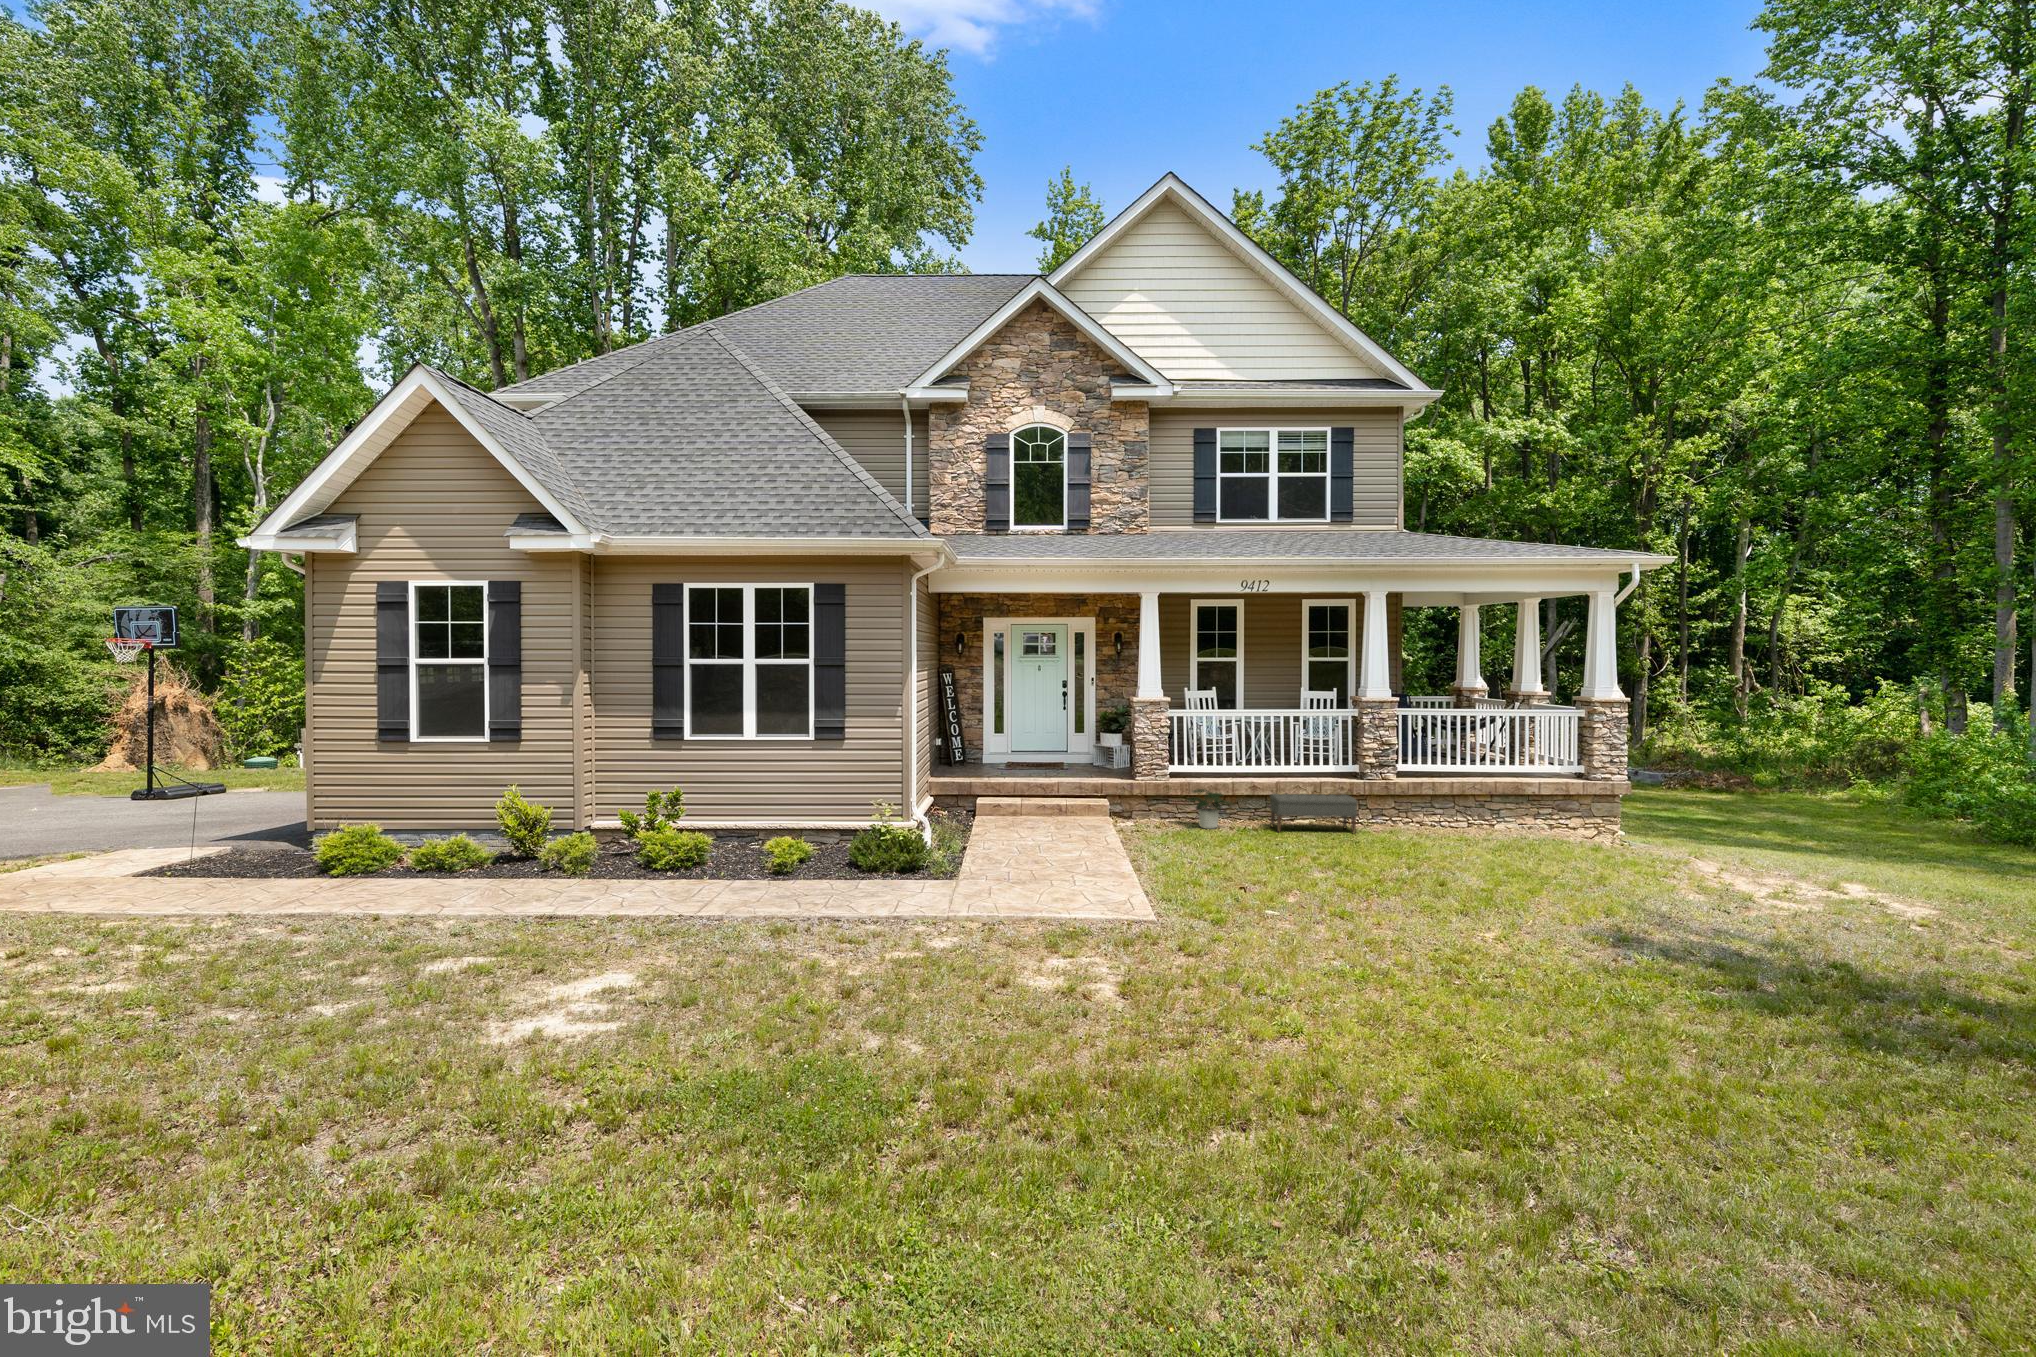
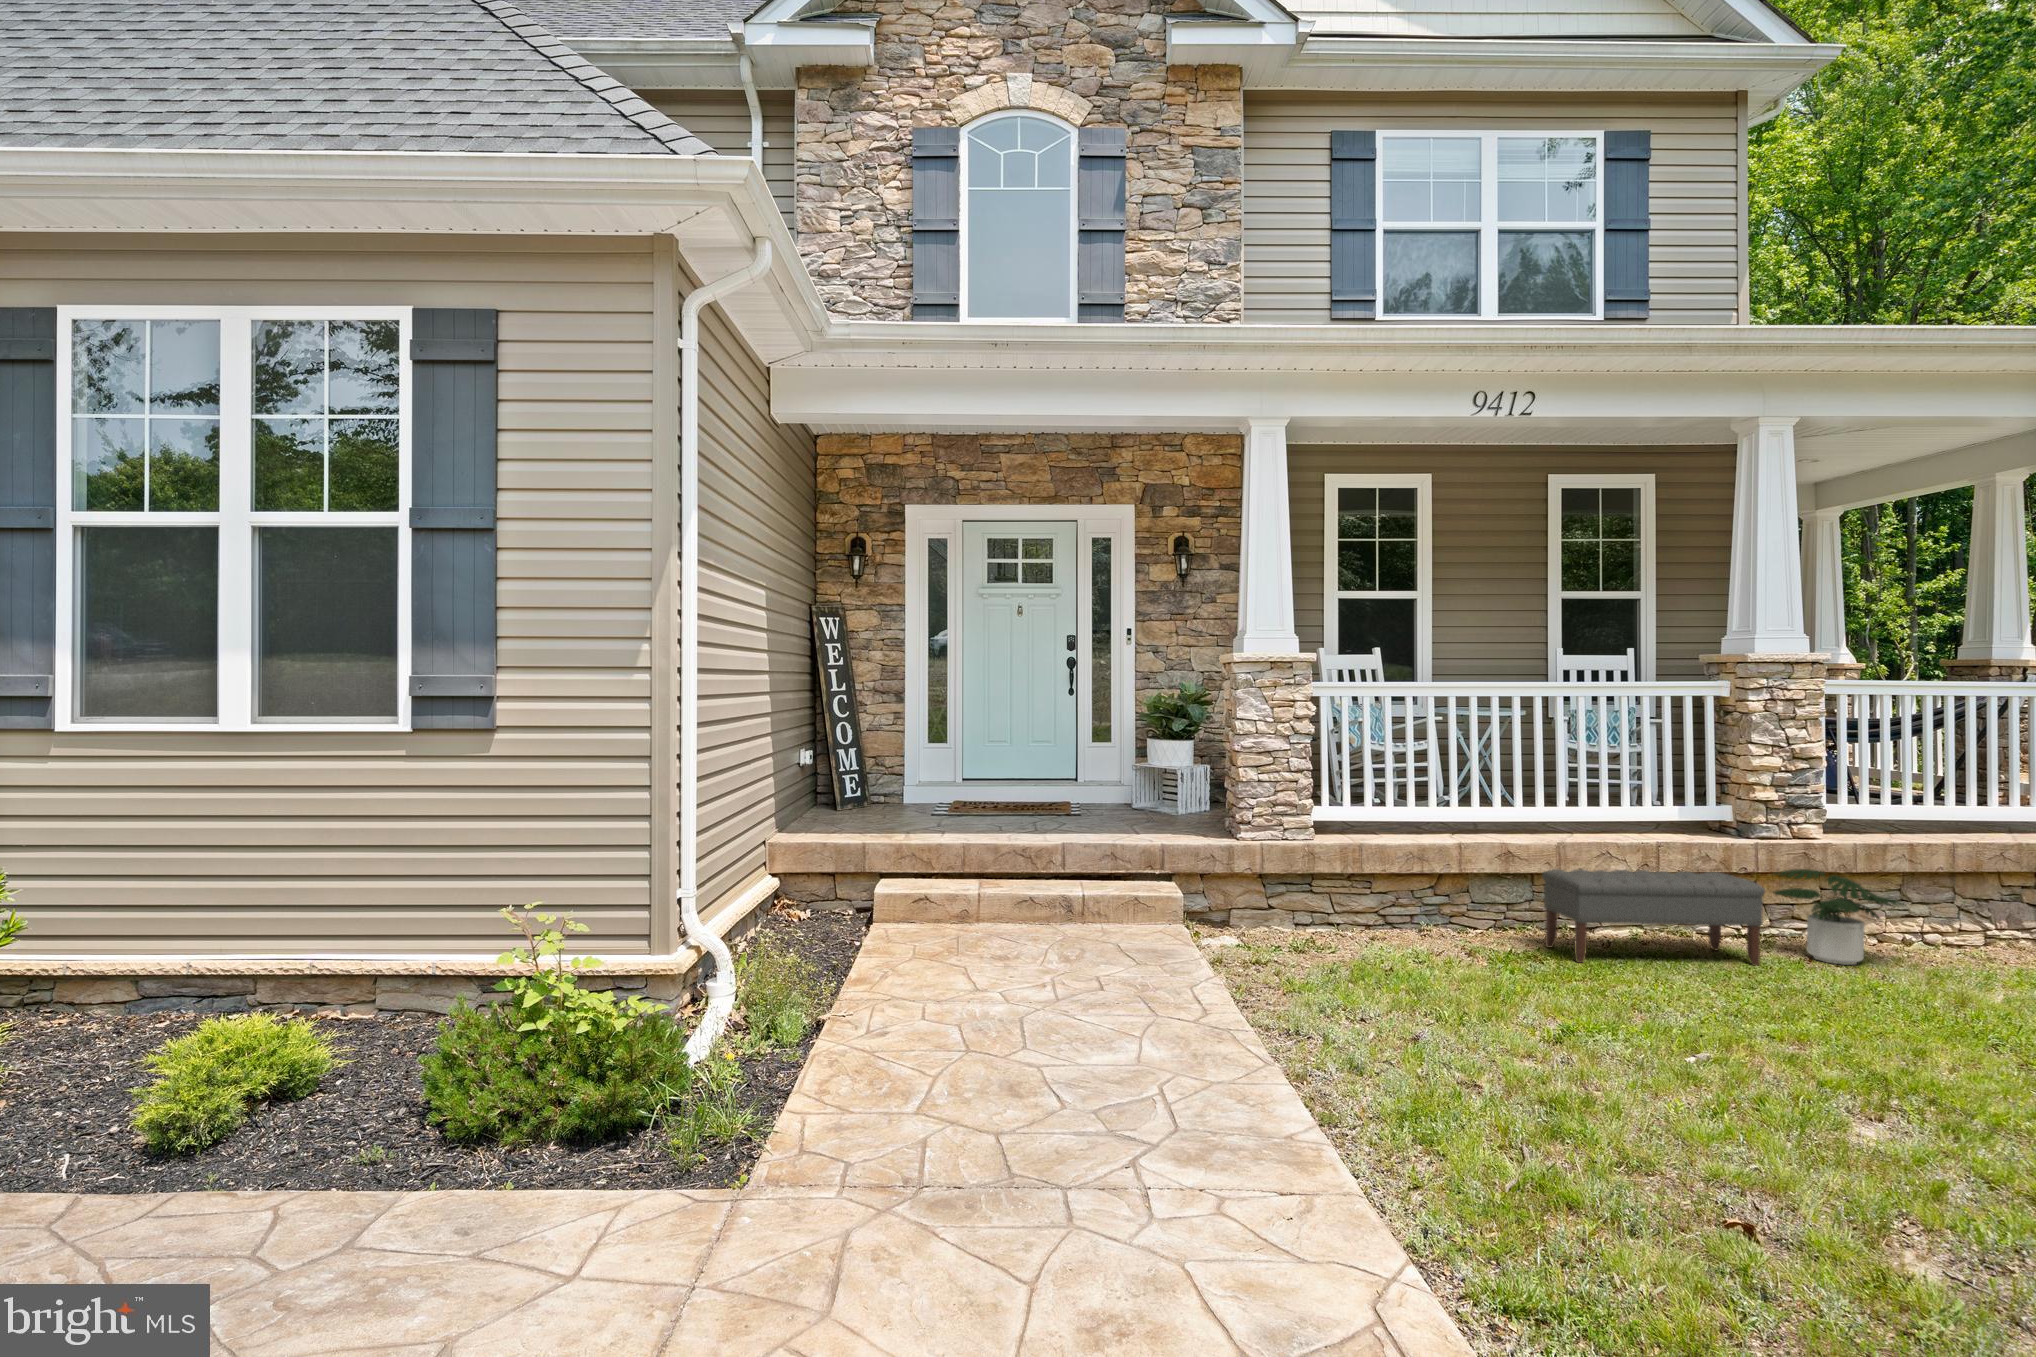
potted plant: present [1188,789,1231,829] -> present [1773,869,1906,965]

